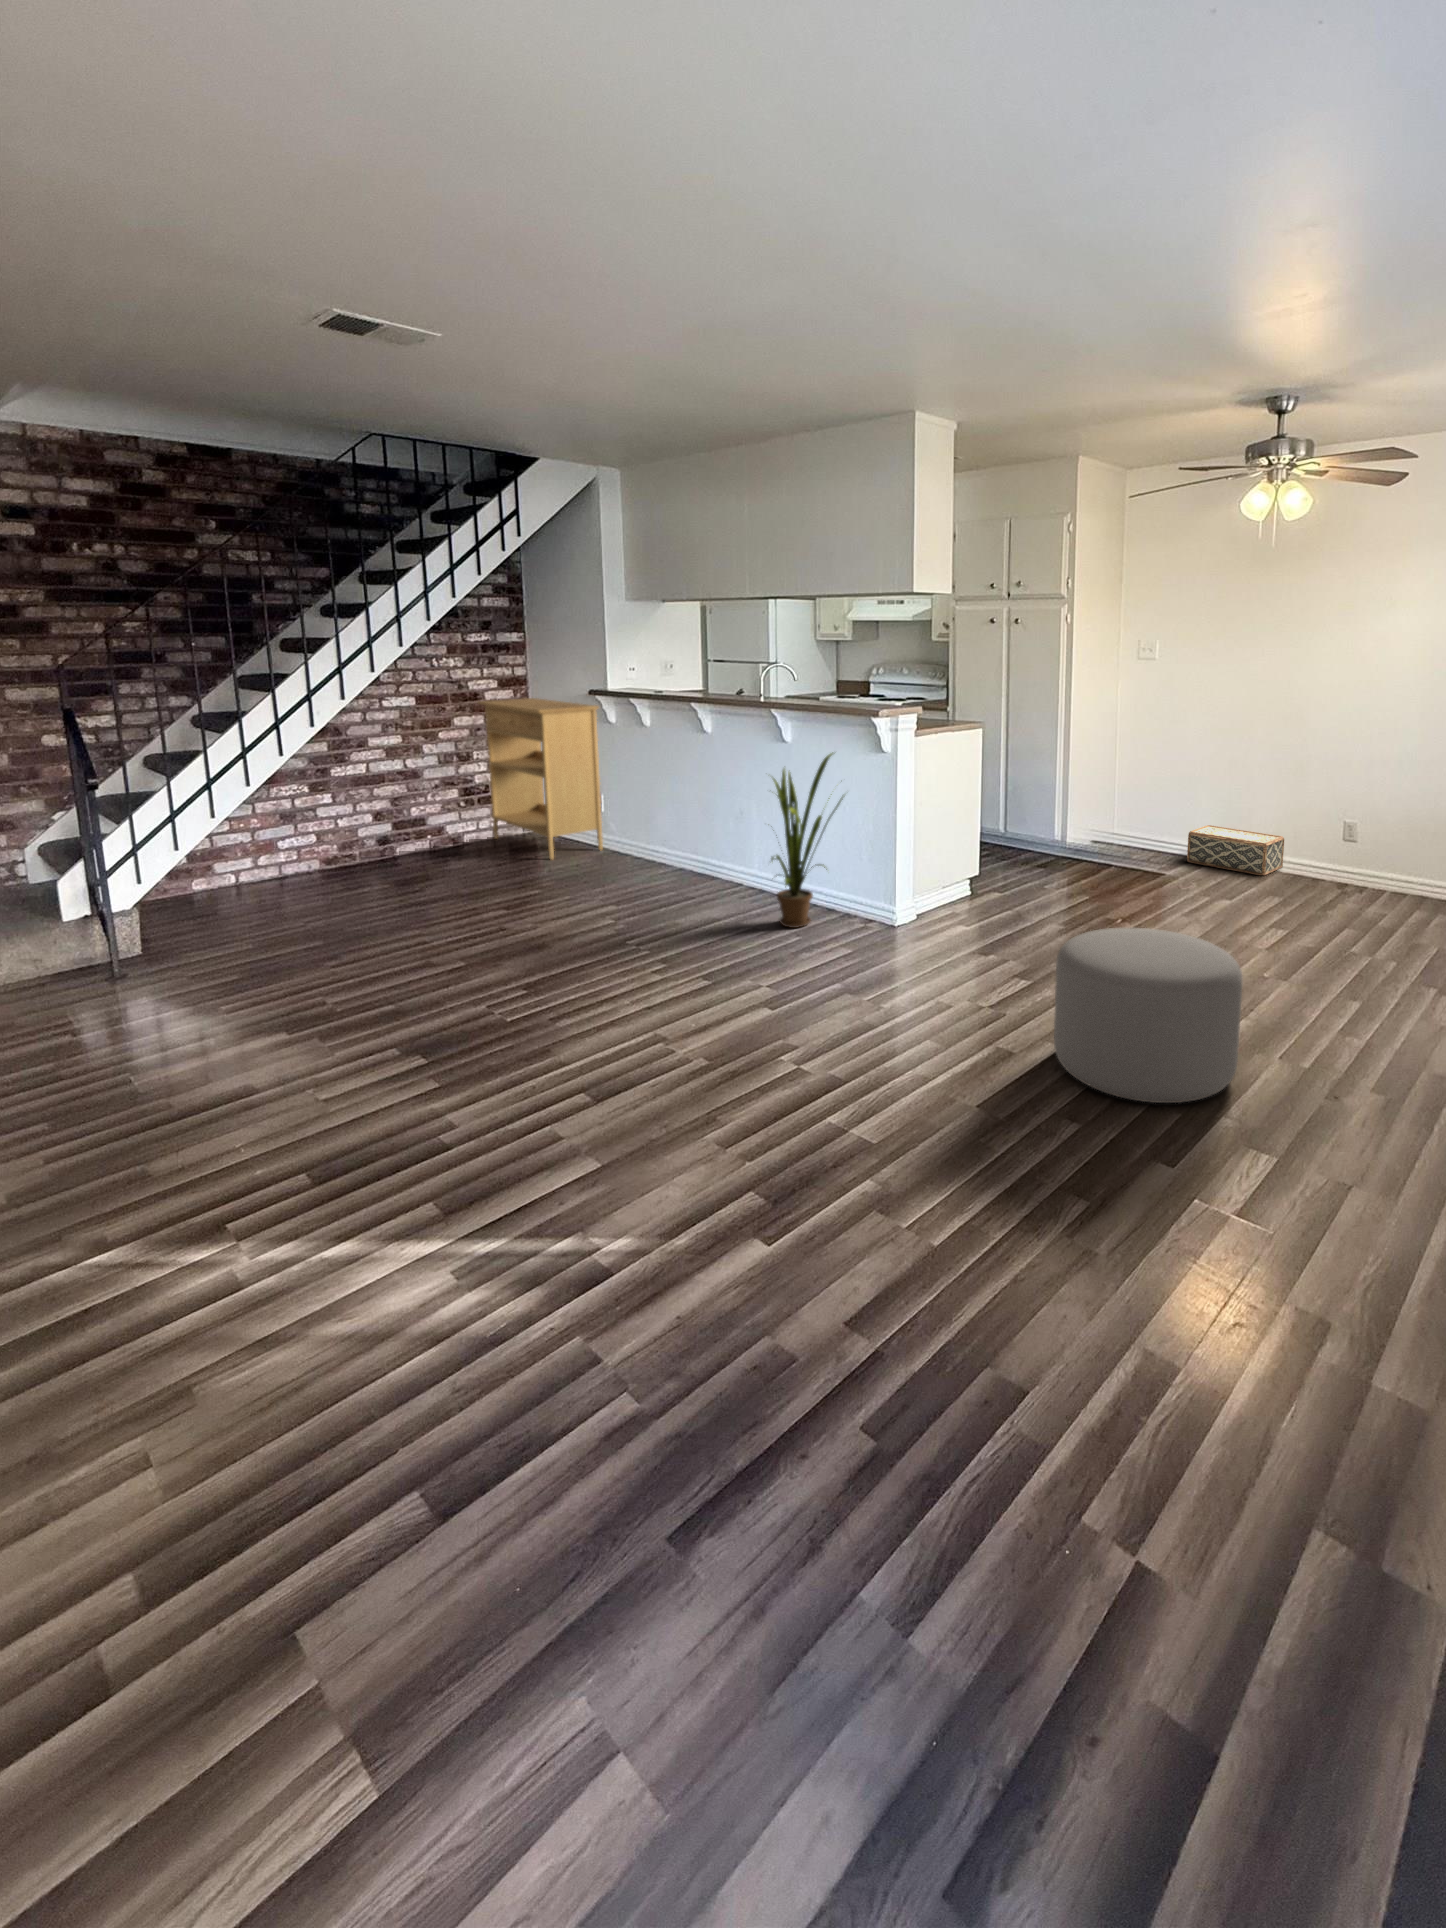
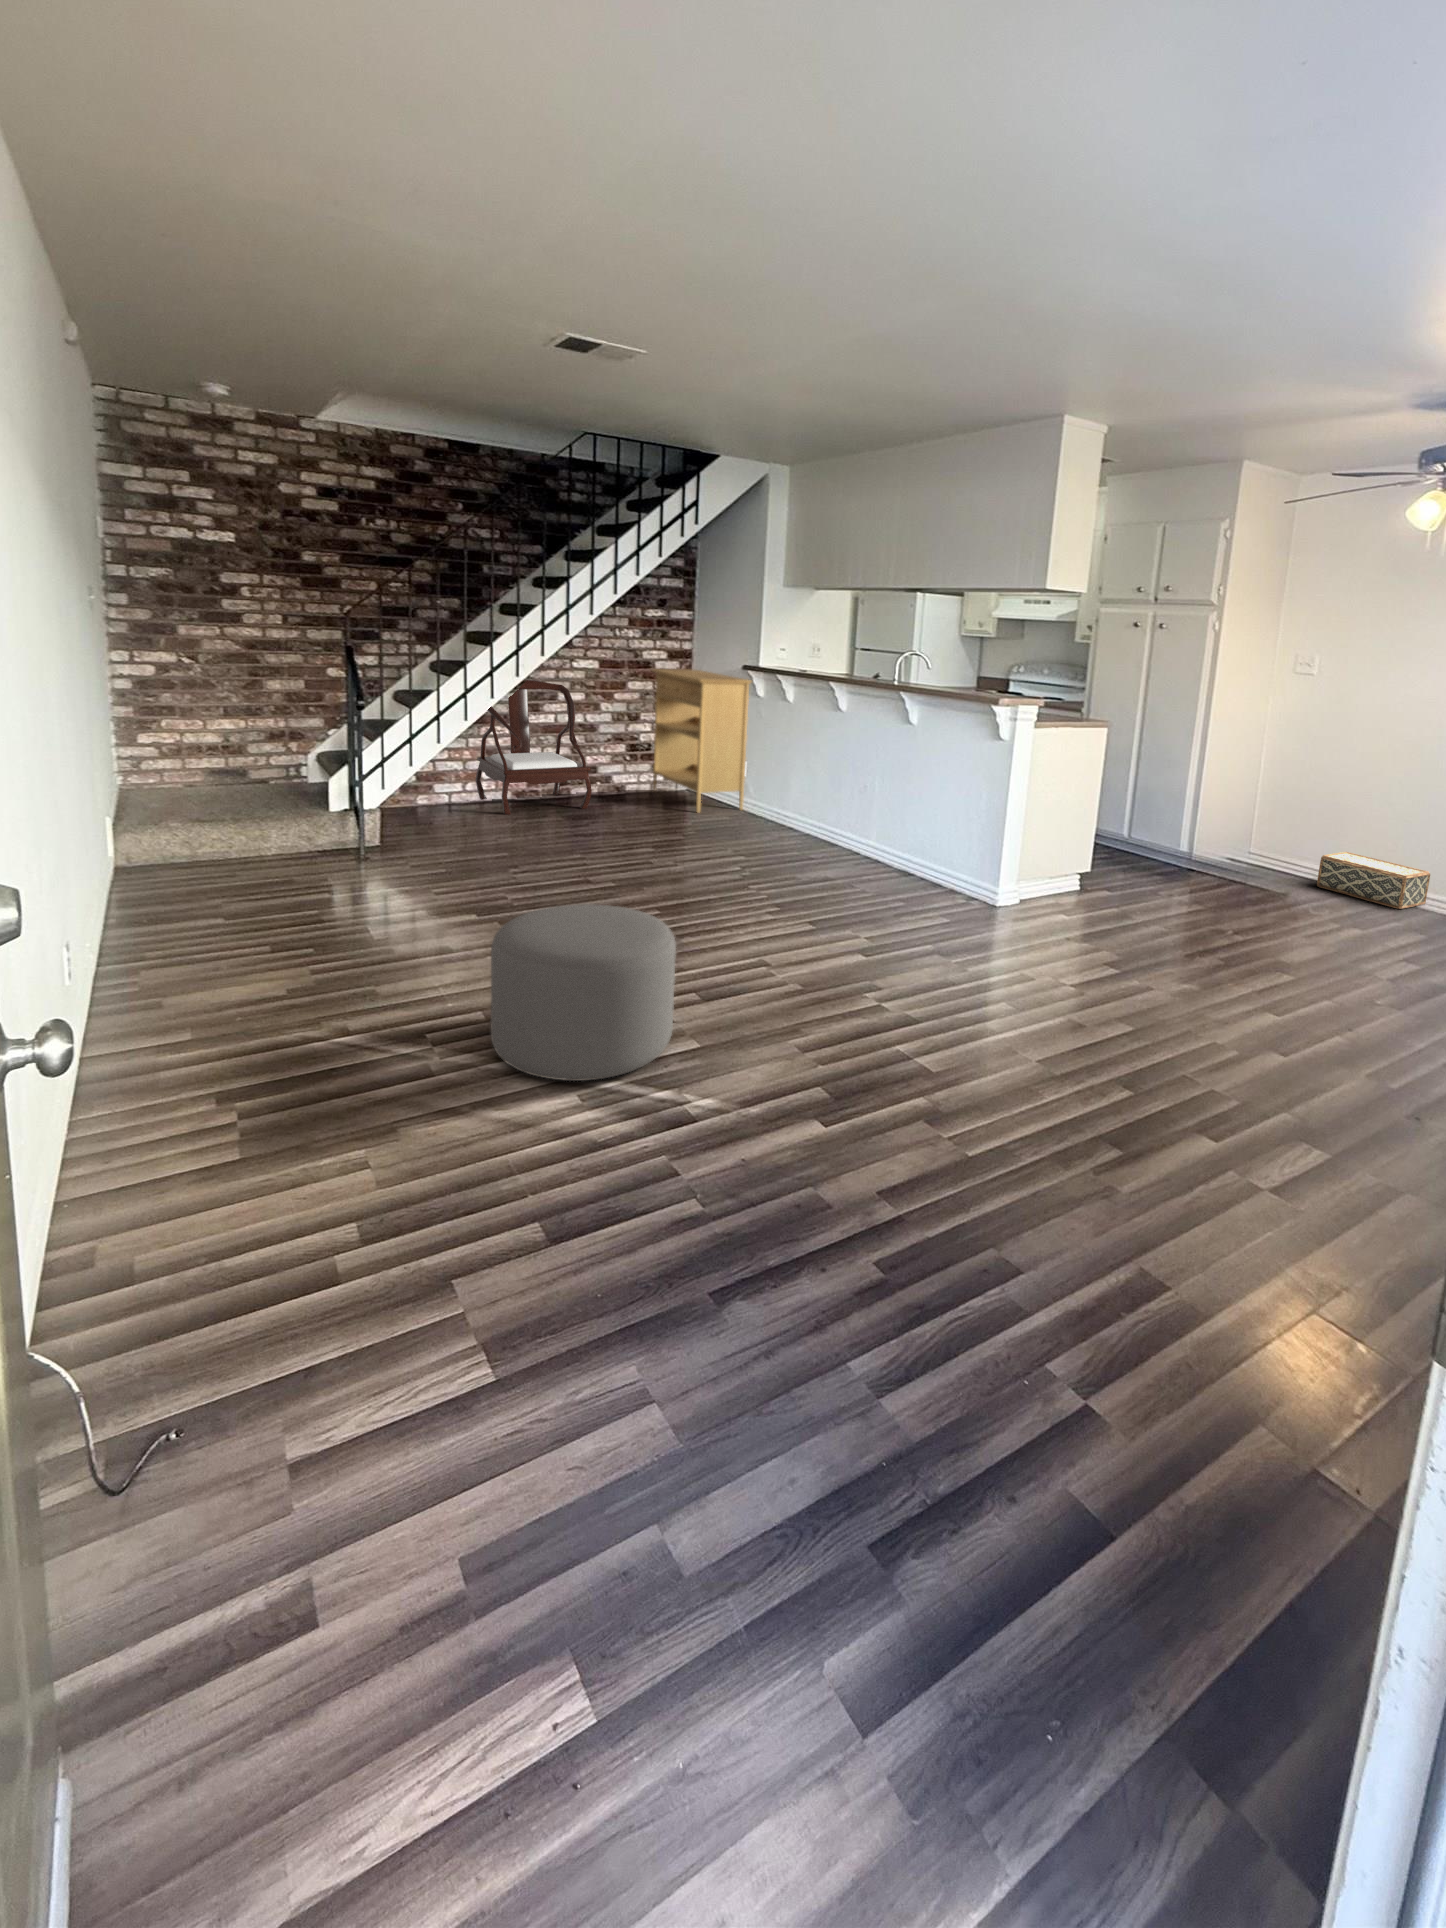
armchair: none [258,726,420,891] -> present [476,680,592,815]
house plant: present [771,752,844,928] -> none [881,736,965,894]
ottoman: present [1054,928,1243,1103] -> present [491,904,676,1081]

